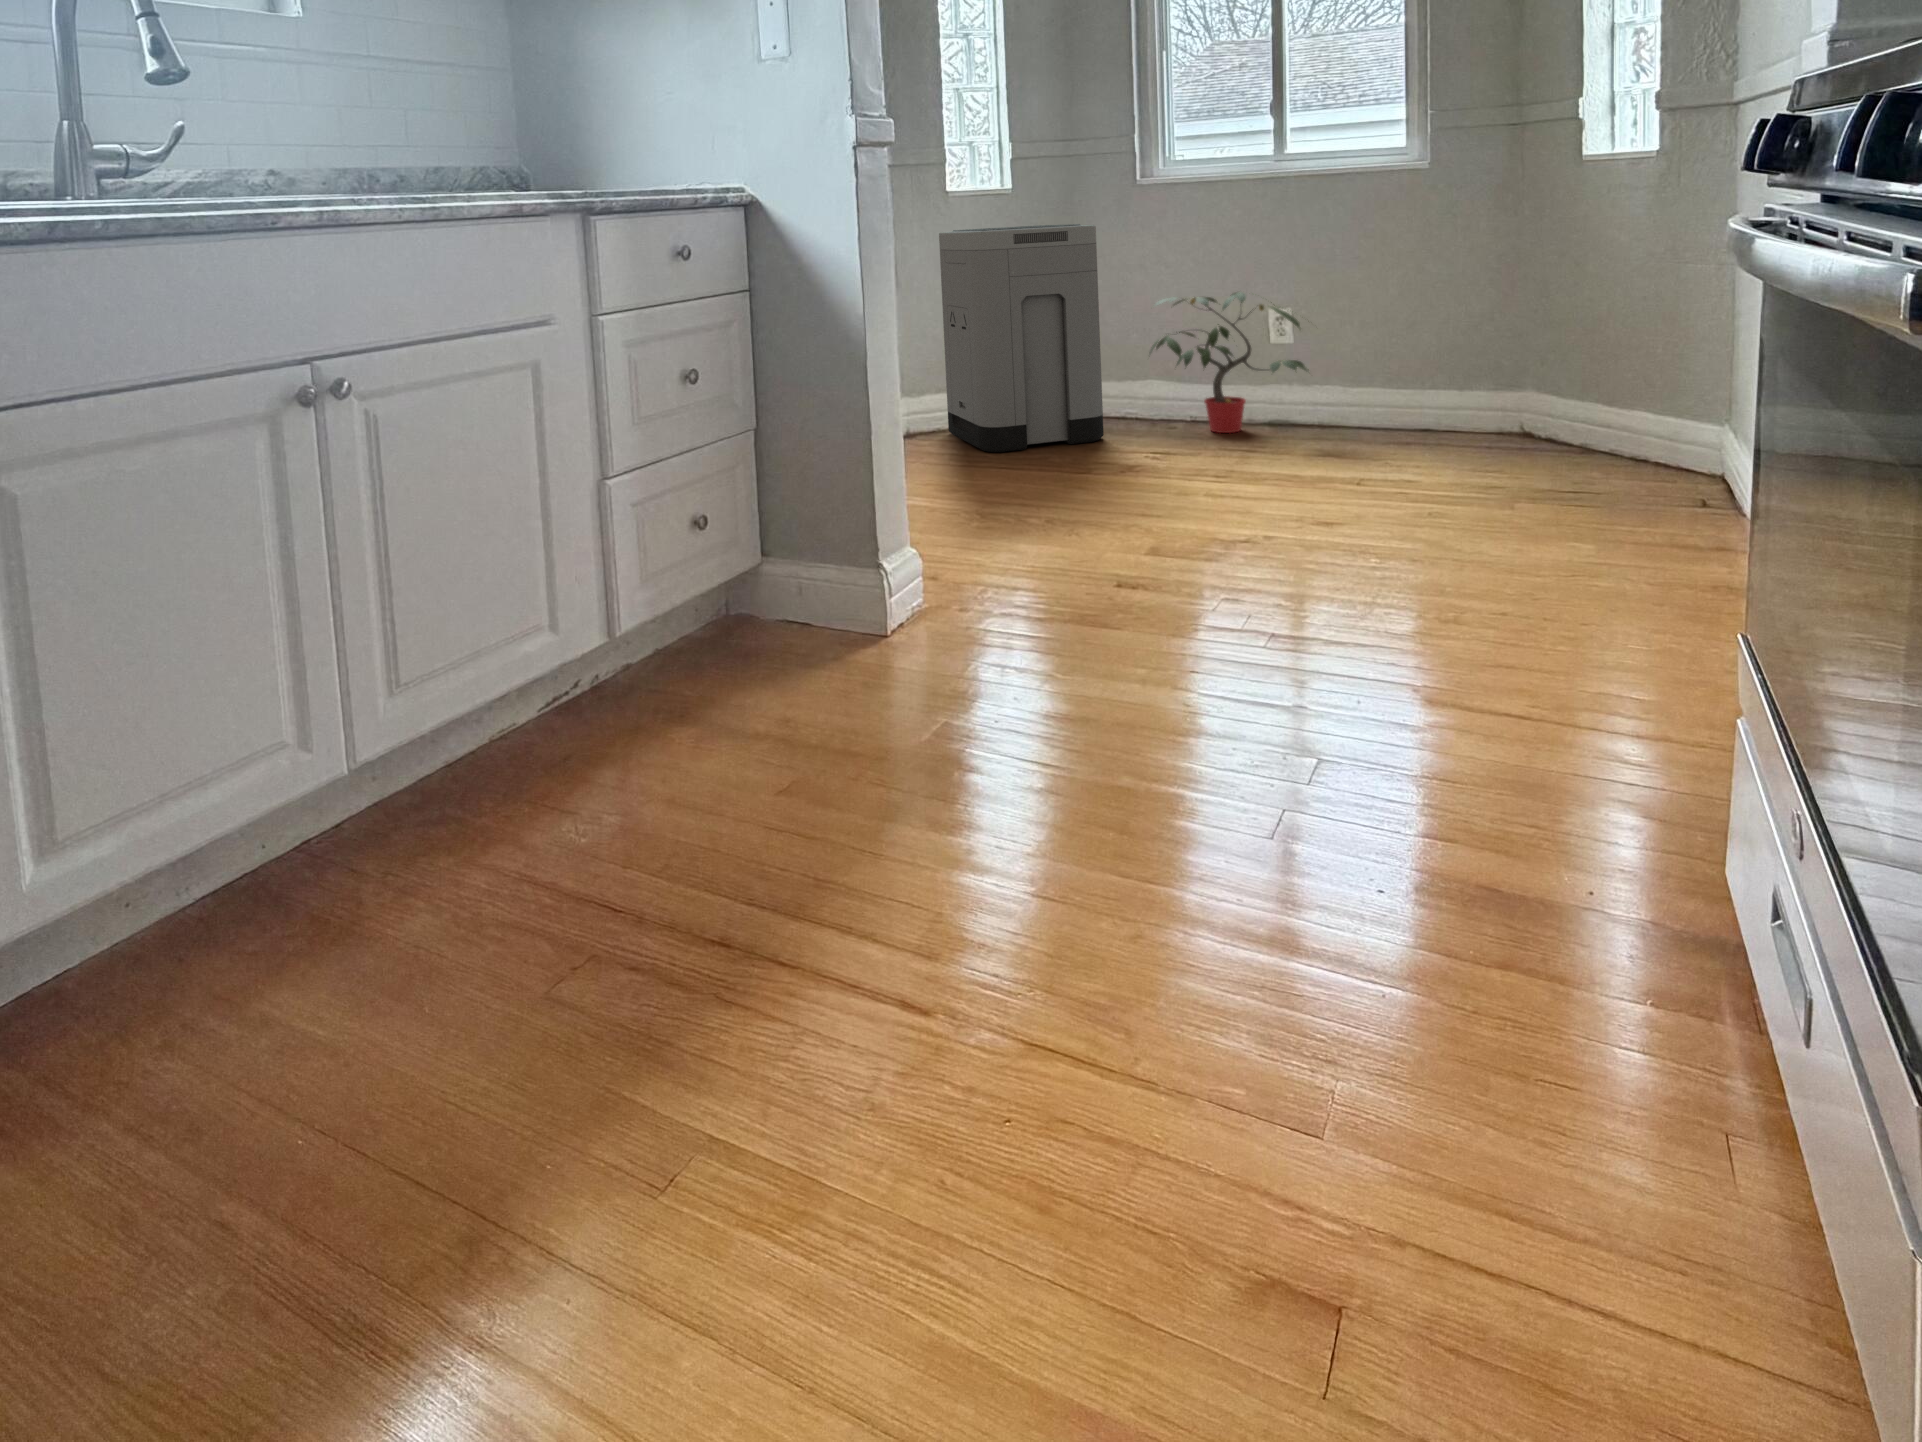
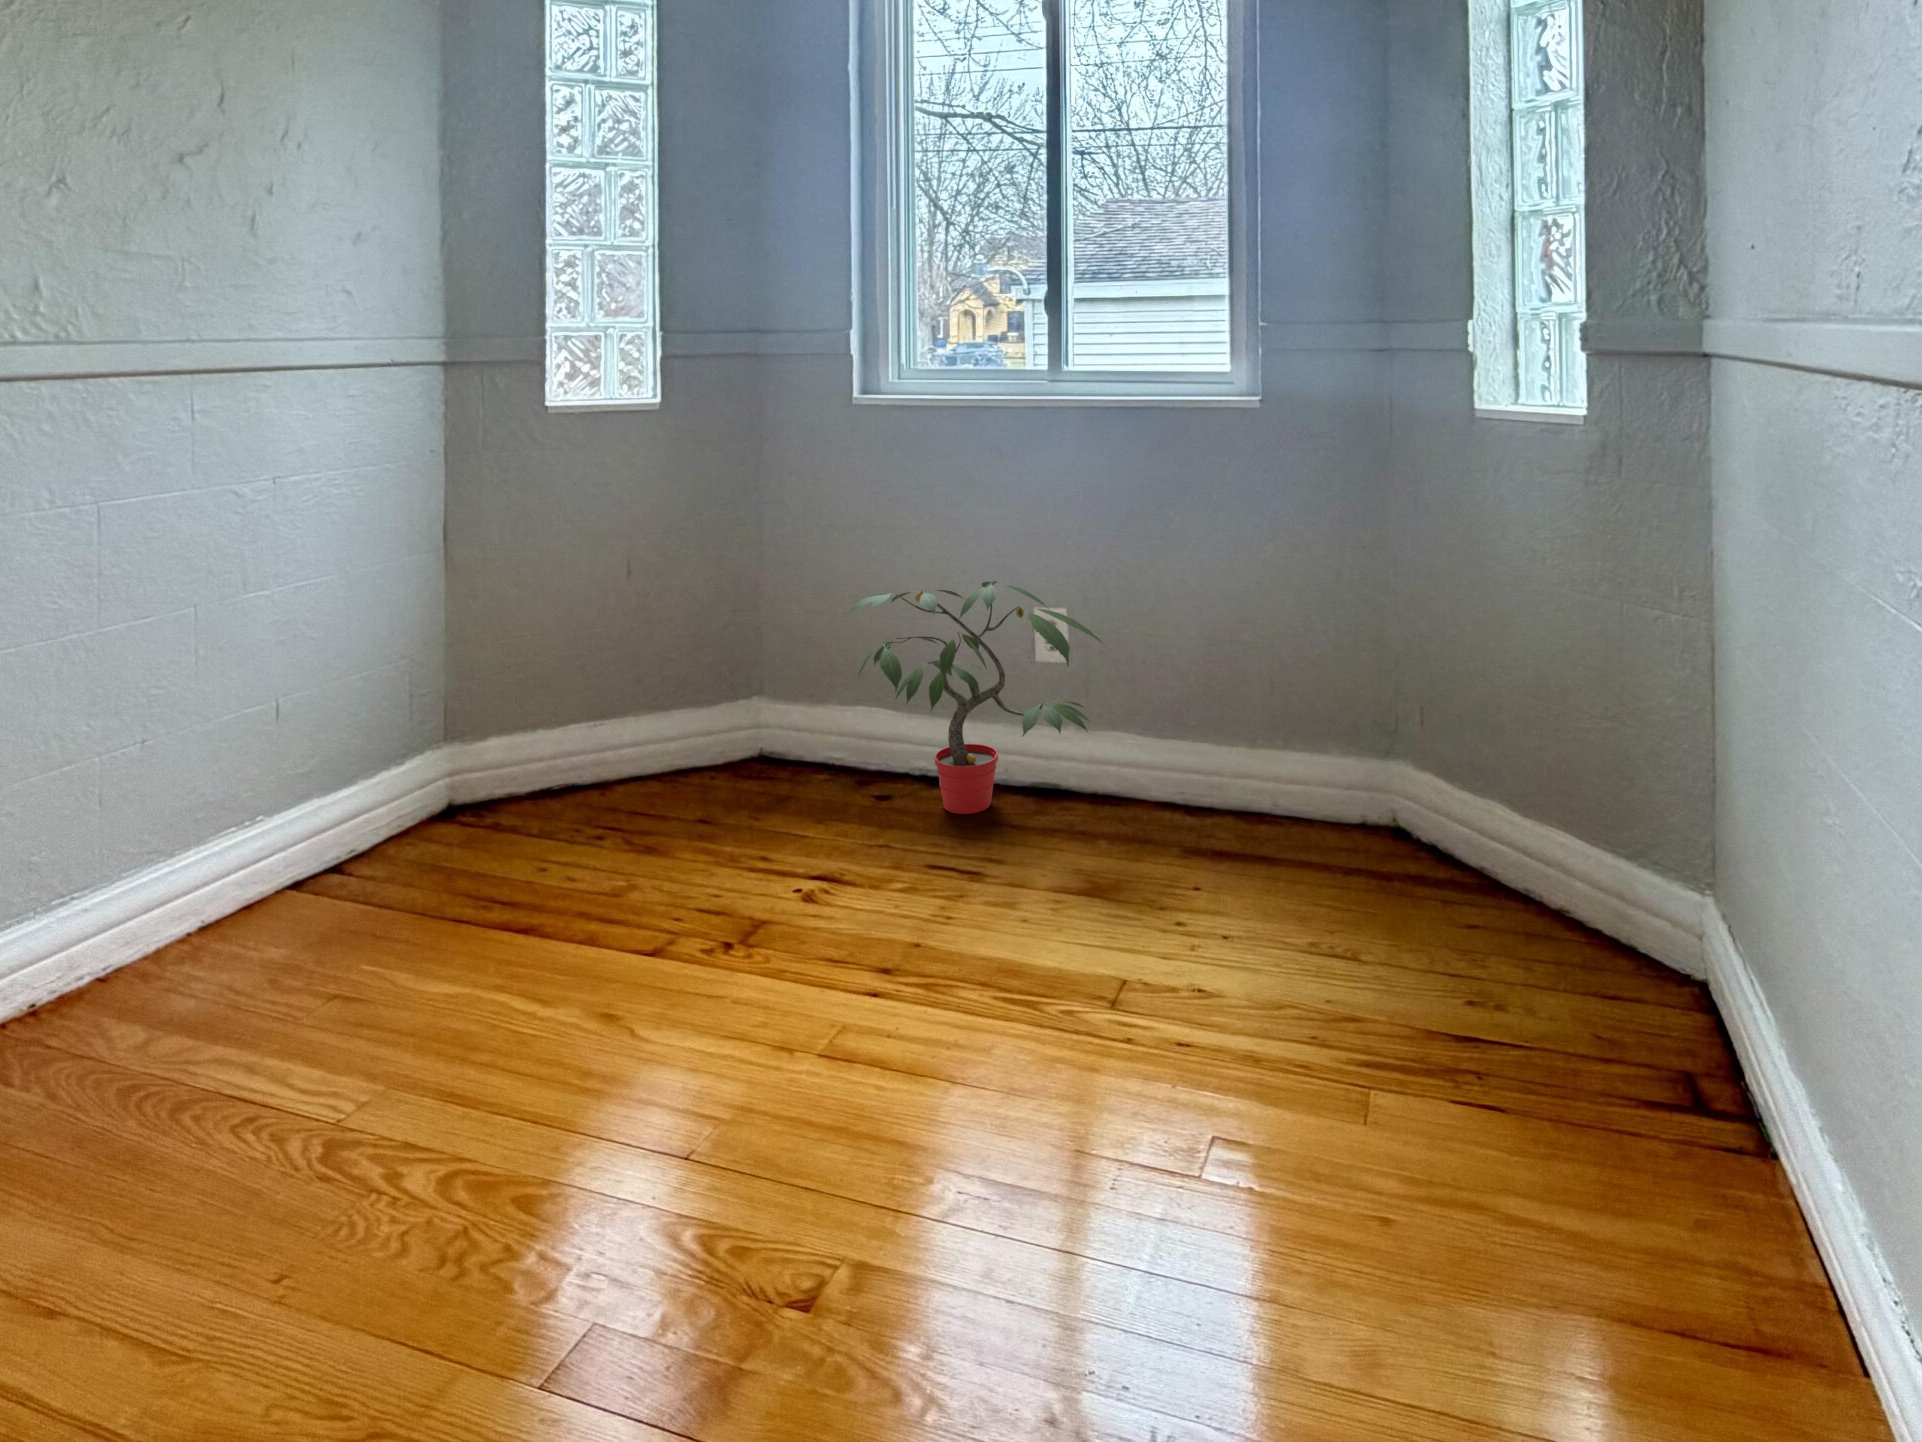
trash can: present [939,224,1104,452] -> none [515,463,763,884]

